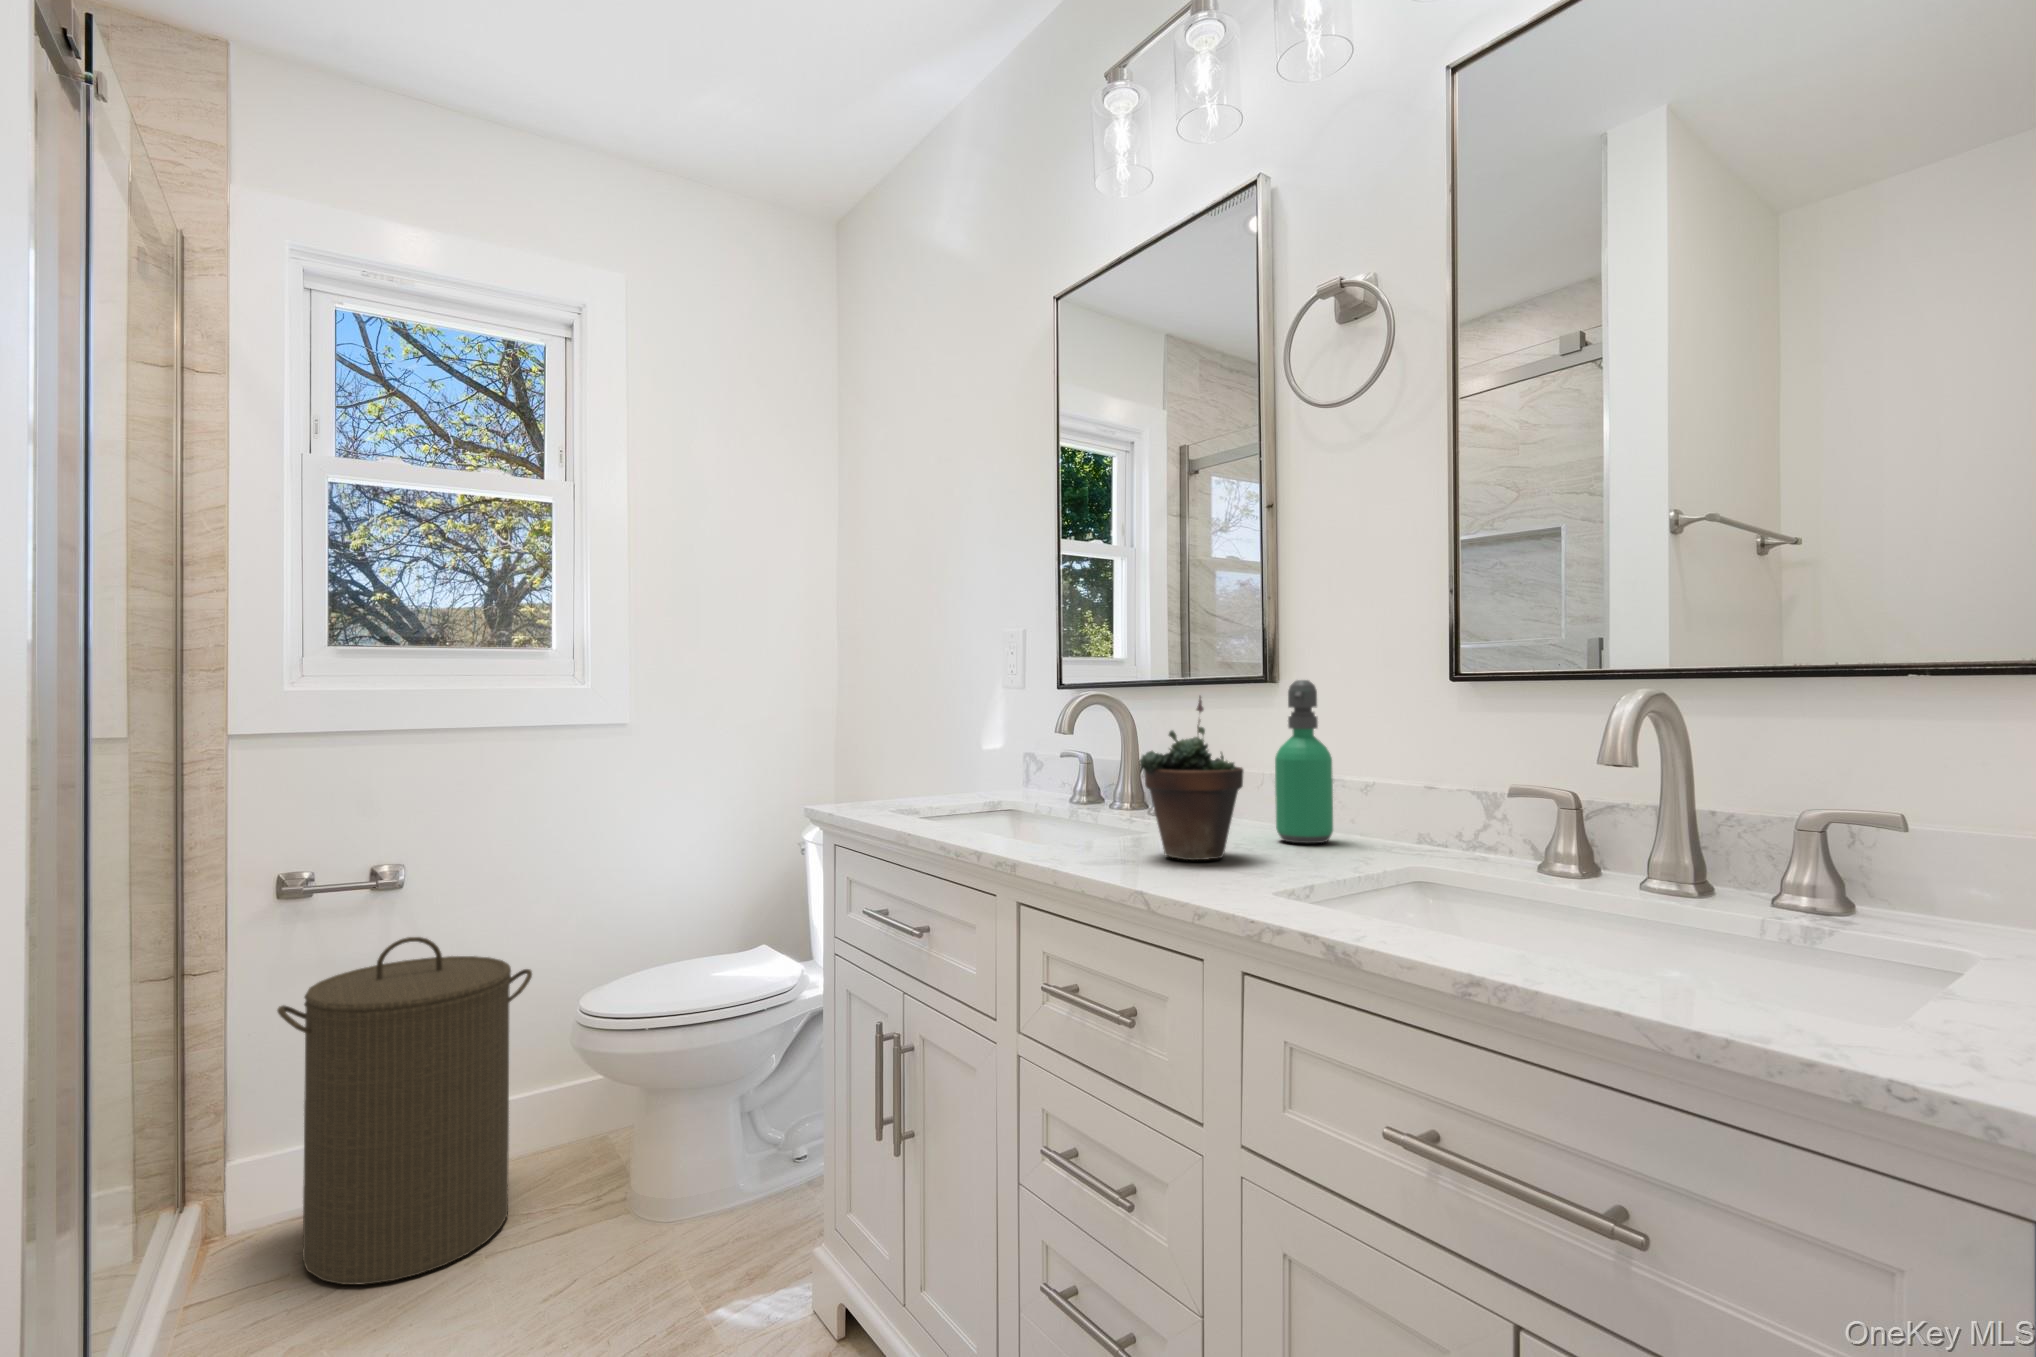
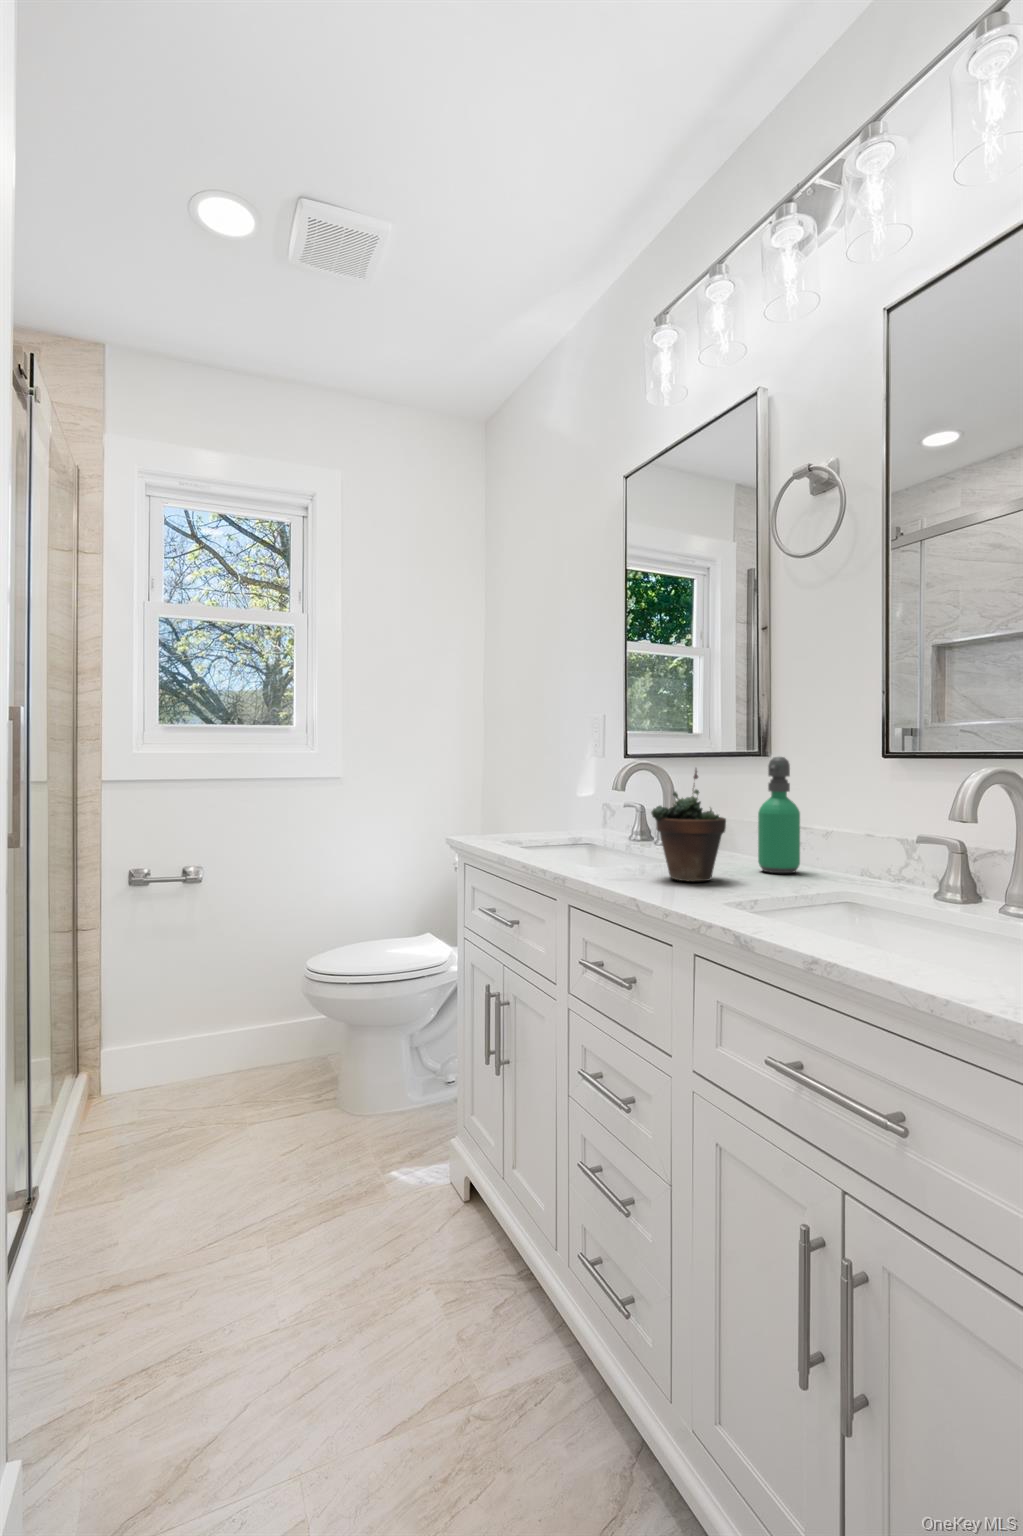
laundry hamper: present [277,937,532,1285] -> none [129,916,279,1129]

